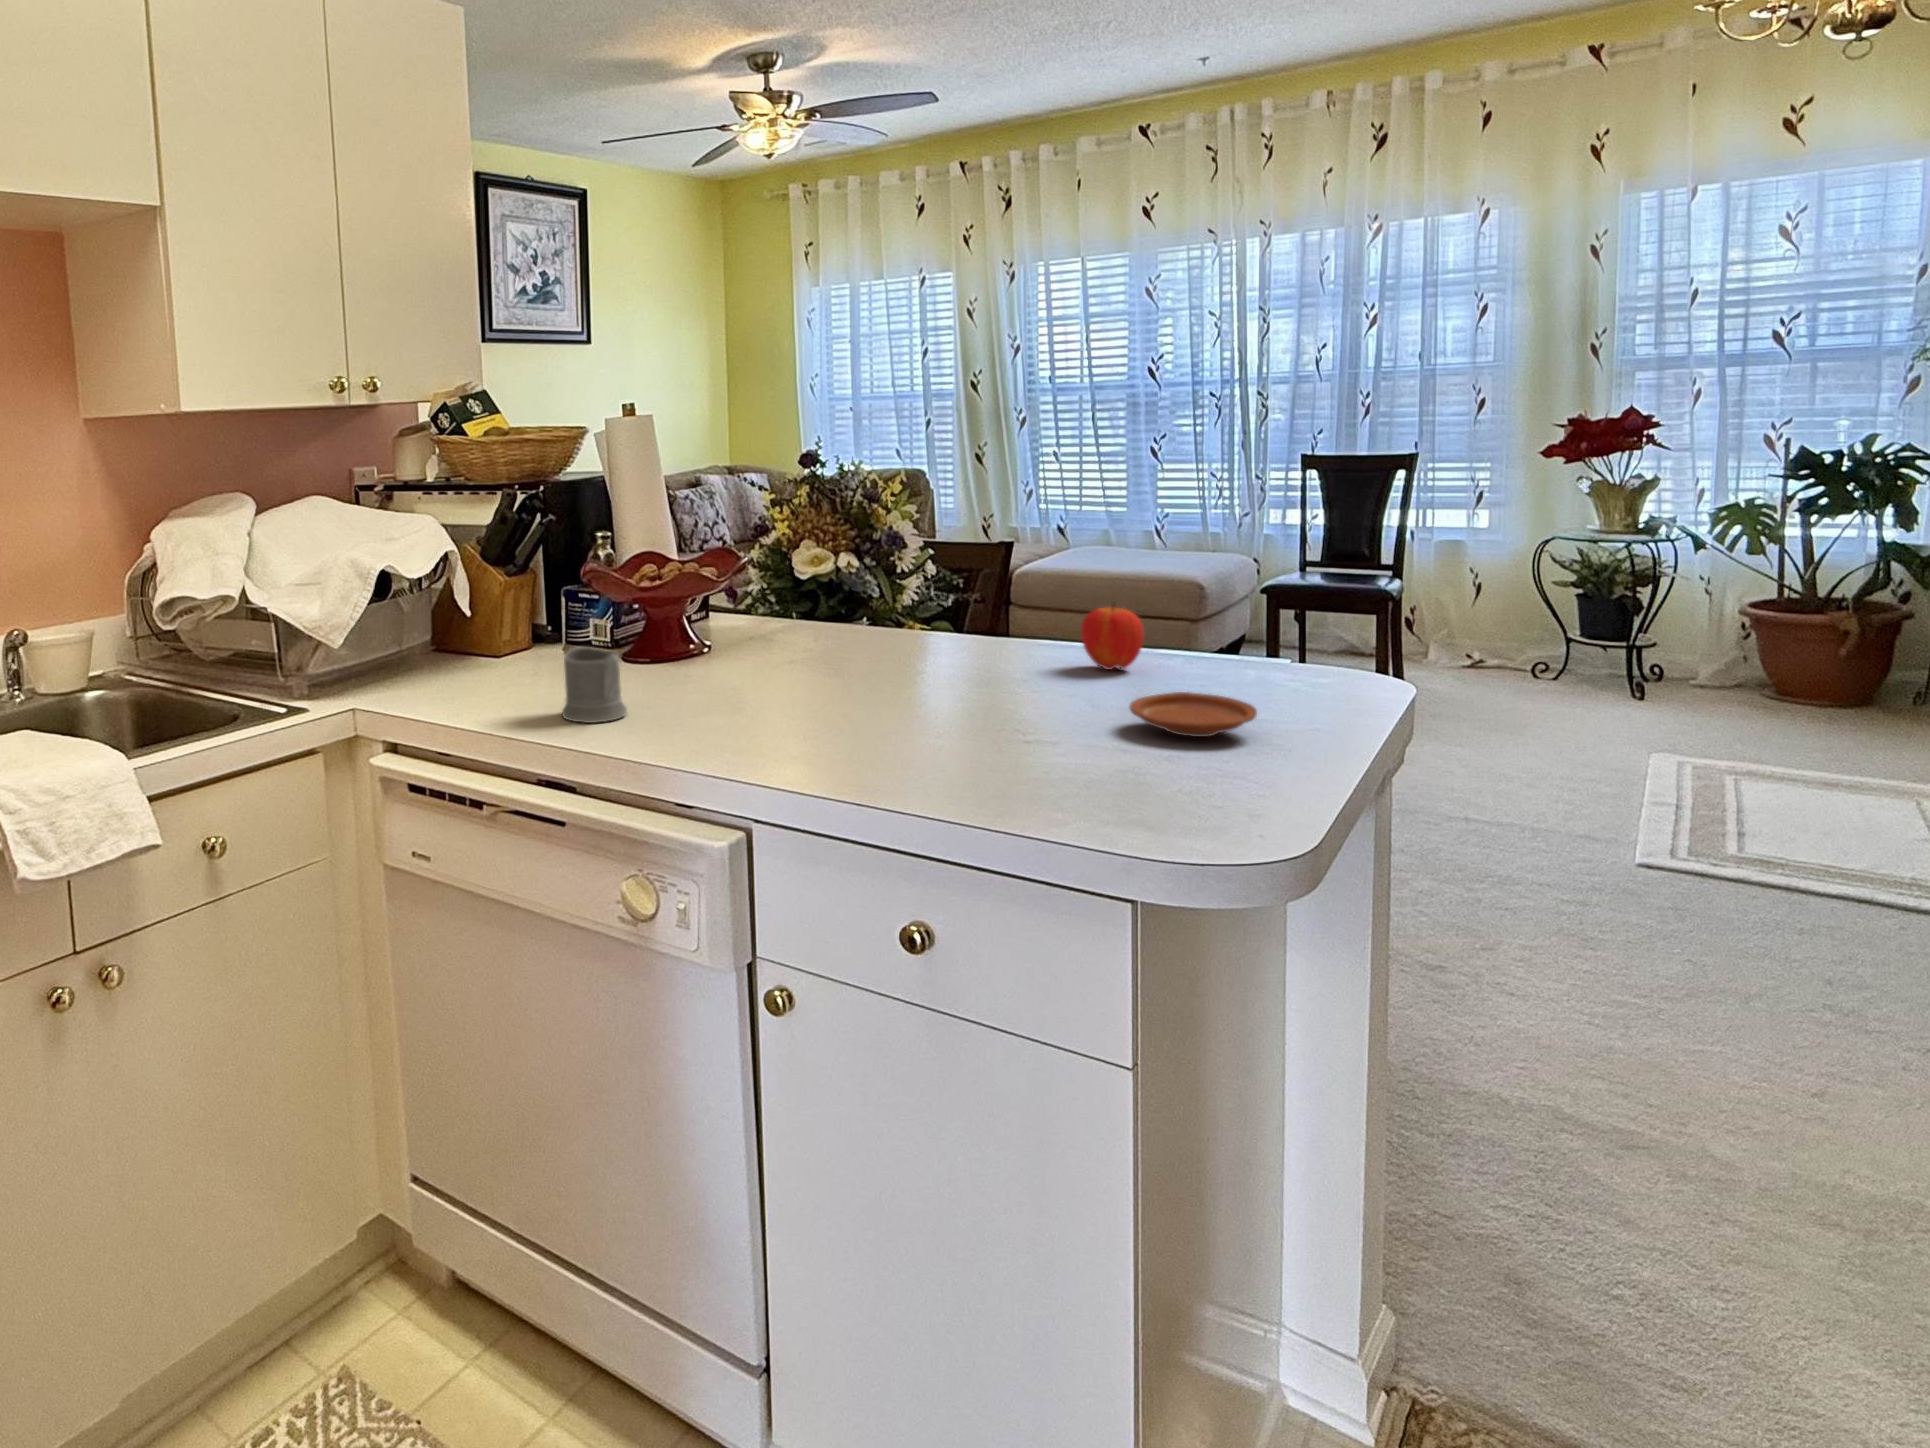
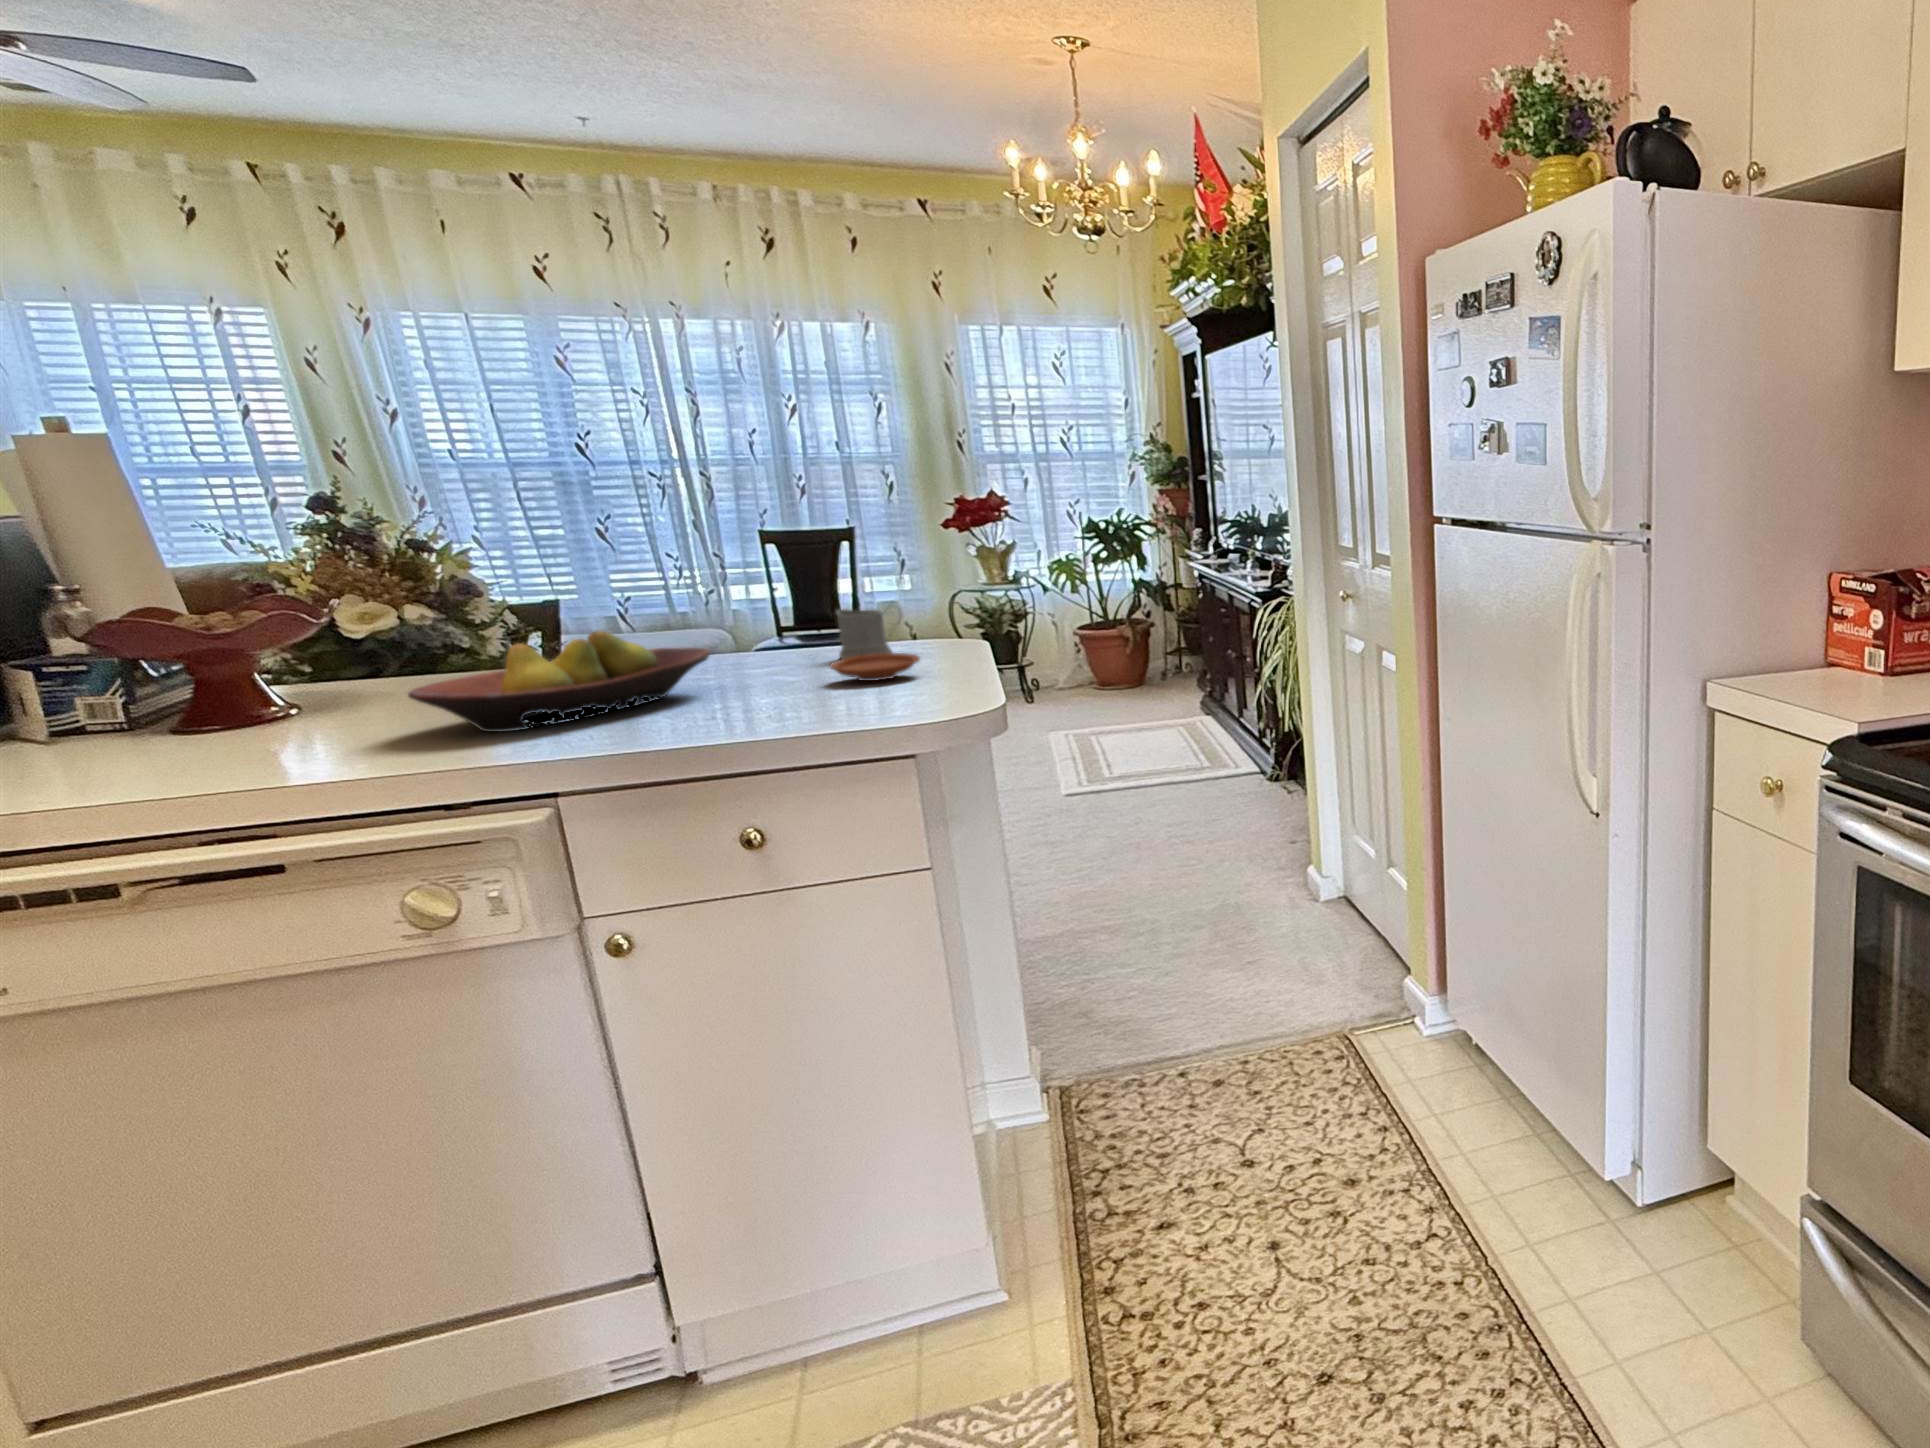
apple: present [1081,606,1144,670] -> none [739,607,795,664]
fruit bowl: none [719,621,1006,721] -> present [408,631,710,732]
mug: present [562,647,627,723] -> present [837,607,902,659]

